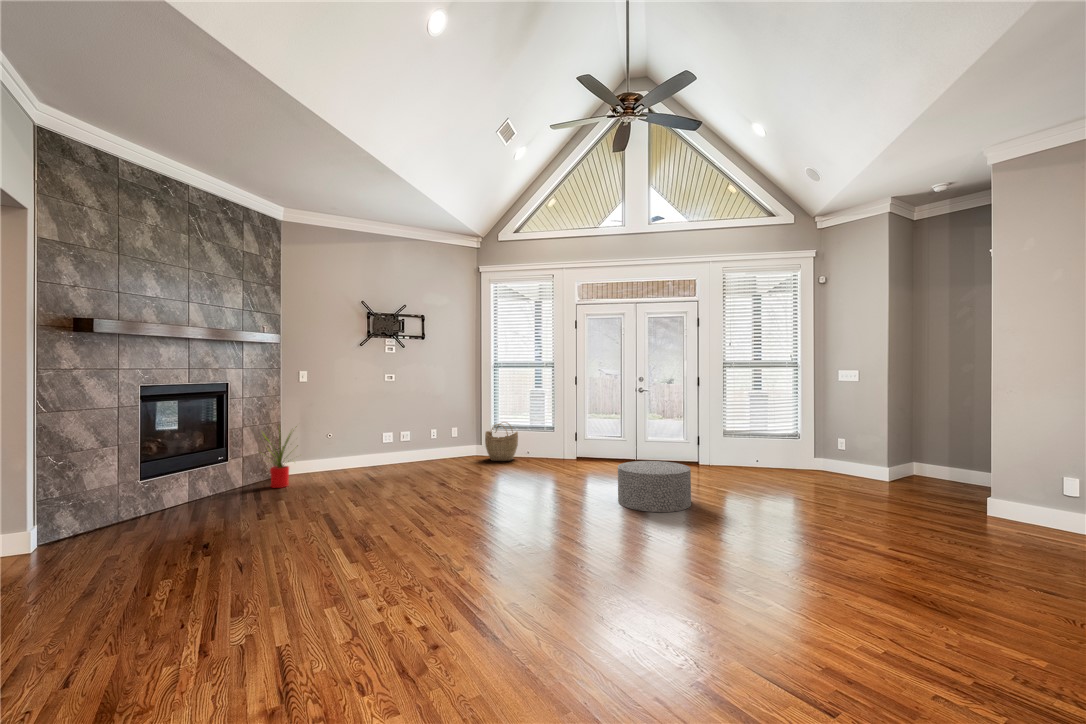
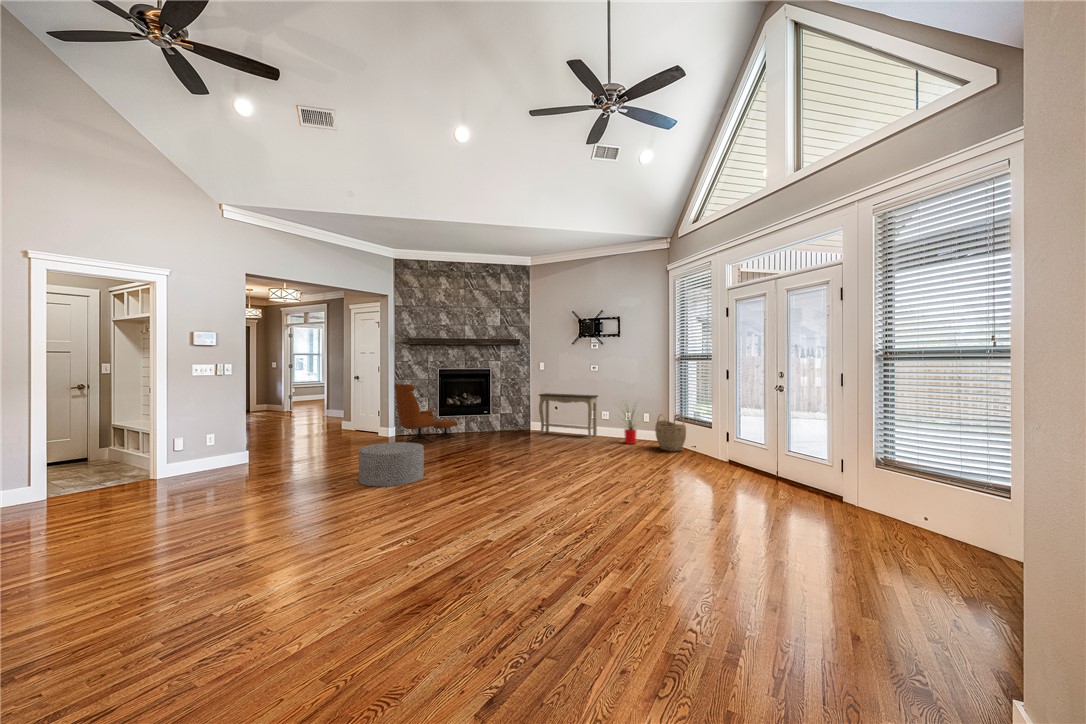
console table: none [312,412,402,478] -> present [539,393,598,439]
lounge chair: none [120,416,213,544] -> present [395,384,458,443]
house plant: present [264,430,291,488] -> present [618,406,637,444]
ottoman: present [618,461,691,512] -> present [359,442,424,486]

